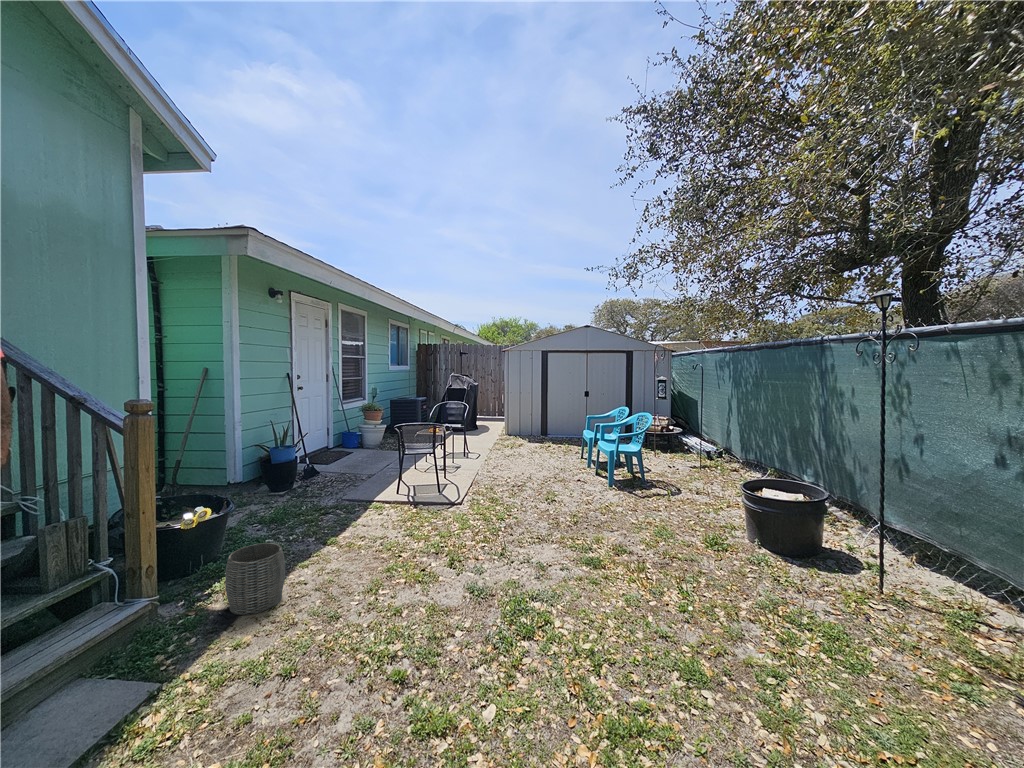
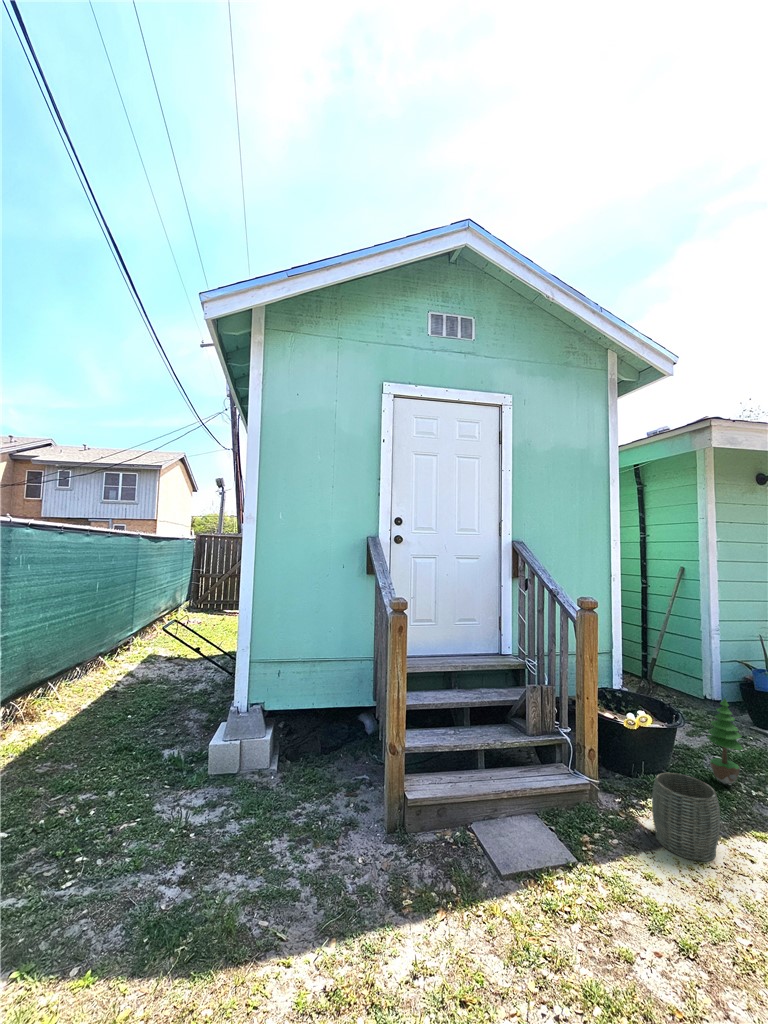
potted tree: none [253,472,283,543] -> present [707,698,743,784]

